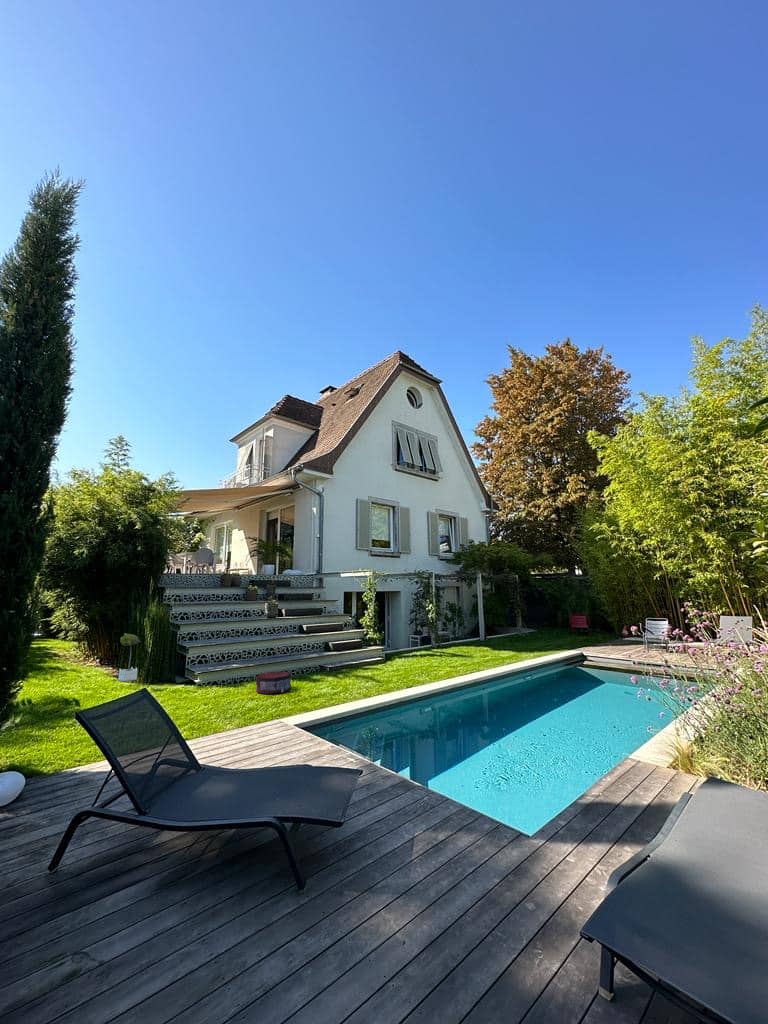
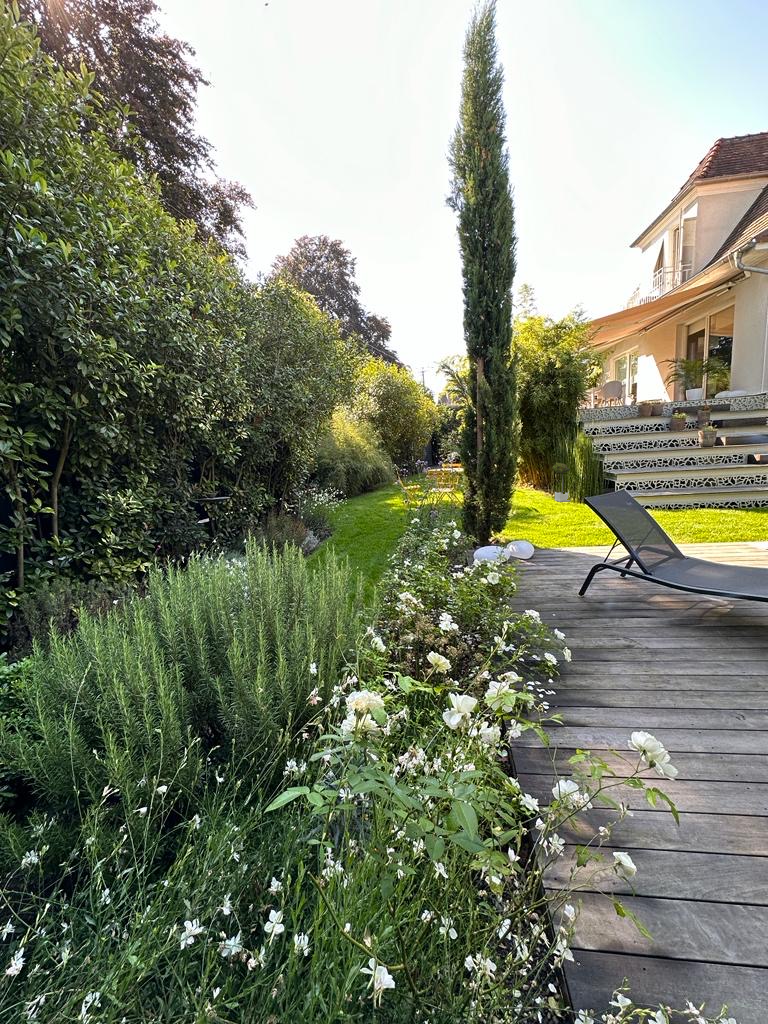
pouf: present [256,671,291,694] -> none [700,499,747,521]

